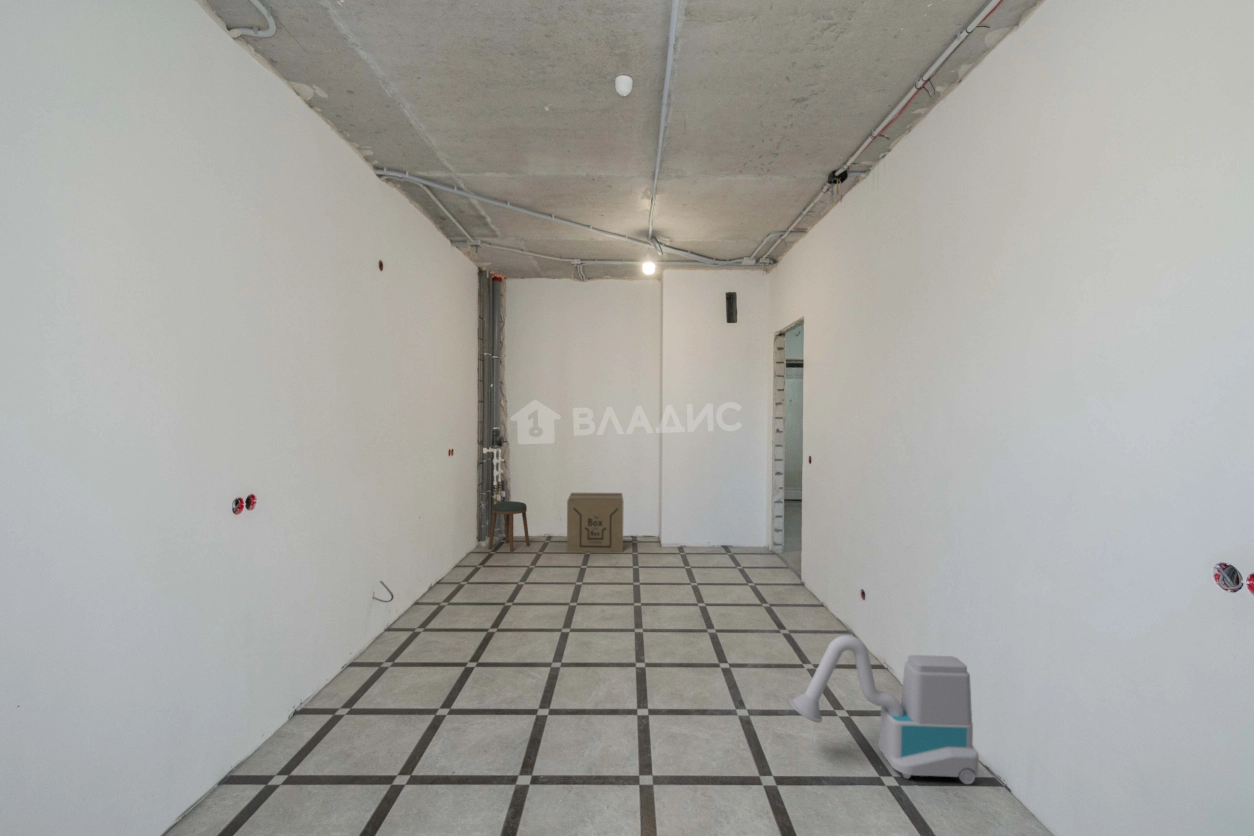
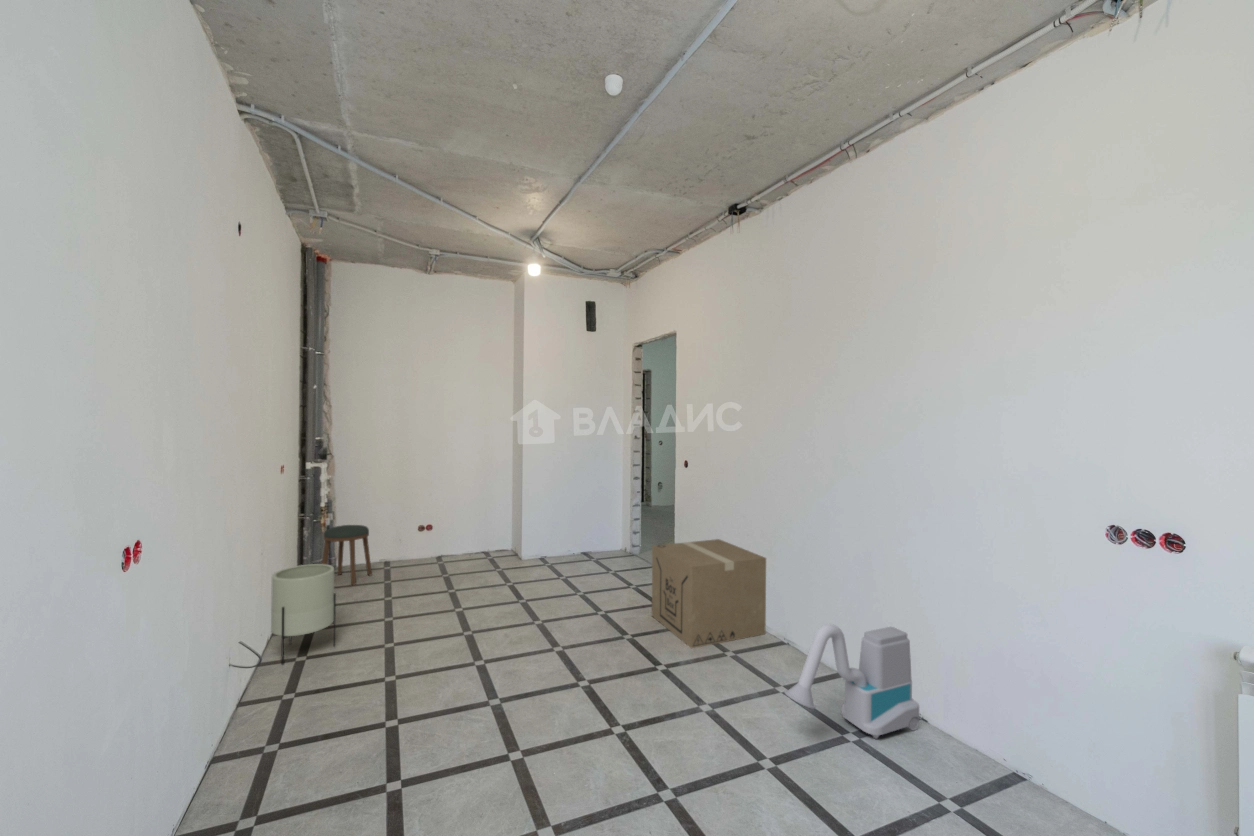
cardboard box: present [567,493,623,552] -> present [652,539,766,648]
planter: none [425,527,470,601] -> present [271,564,336,664]

